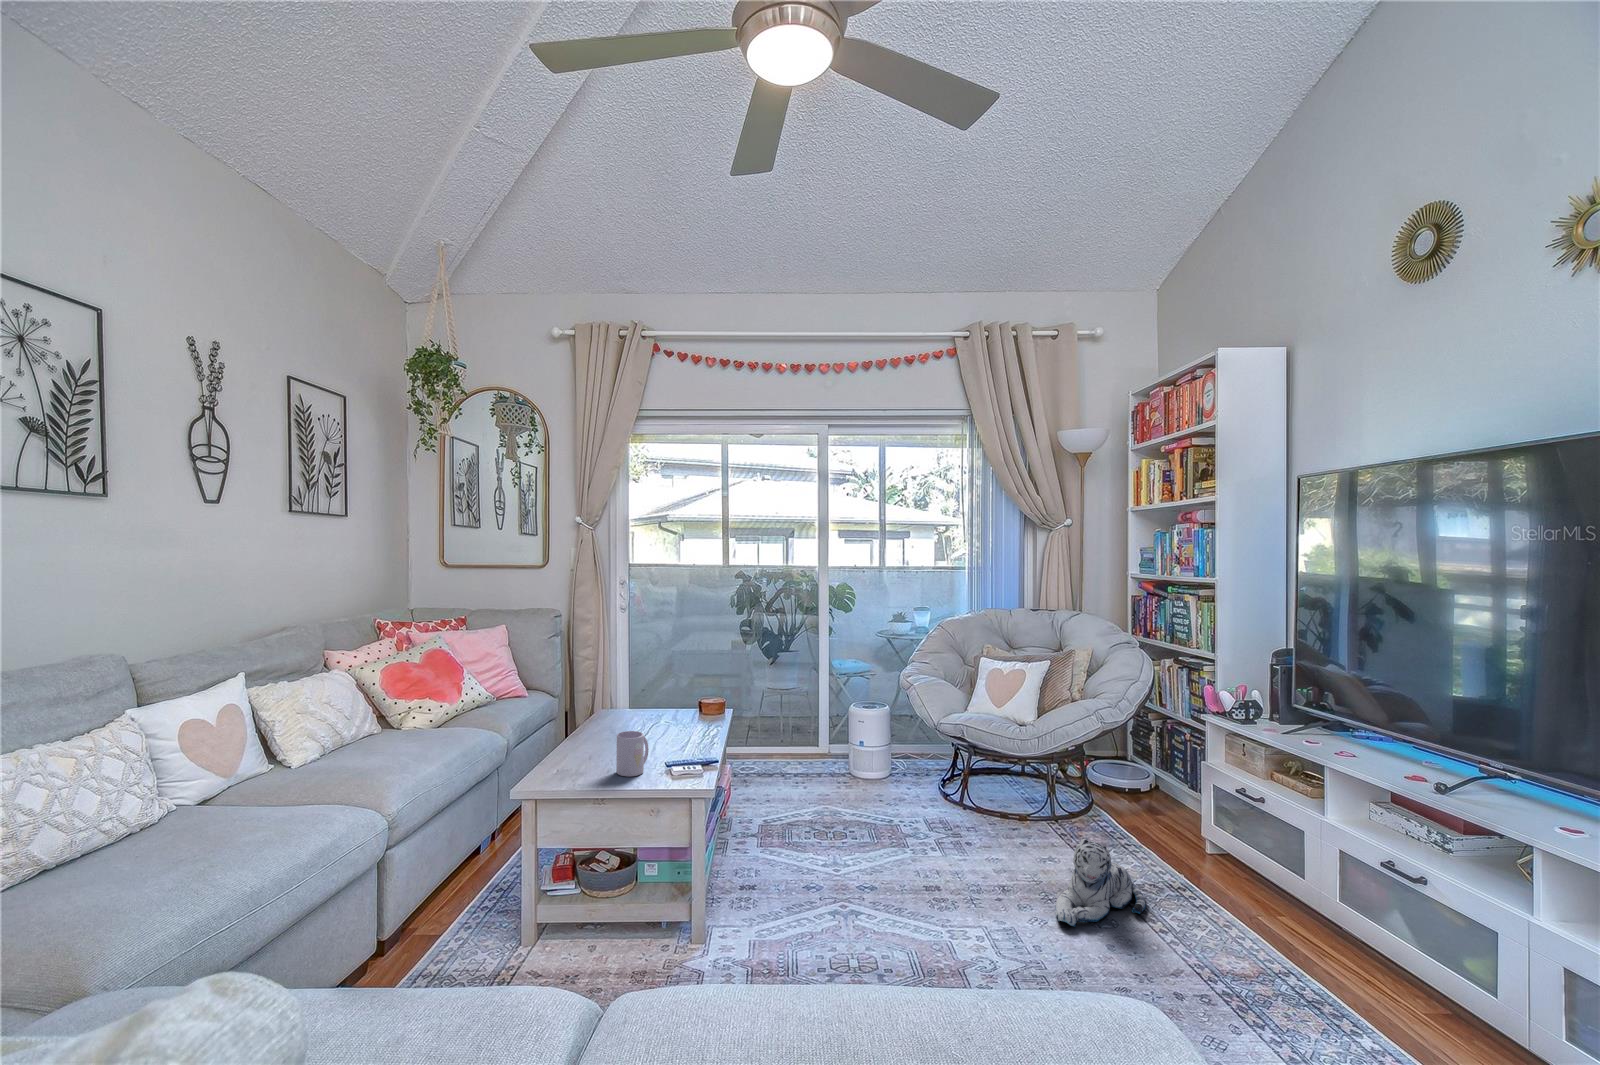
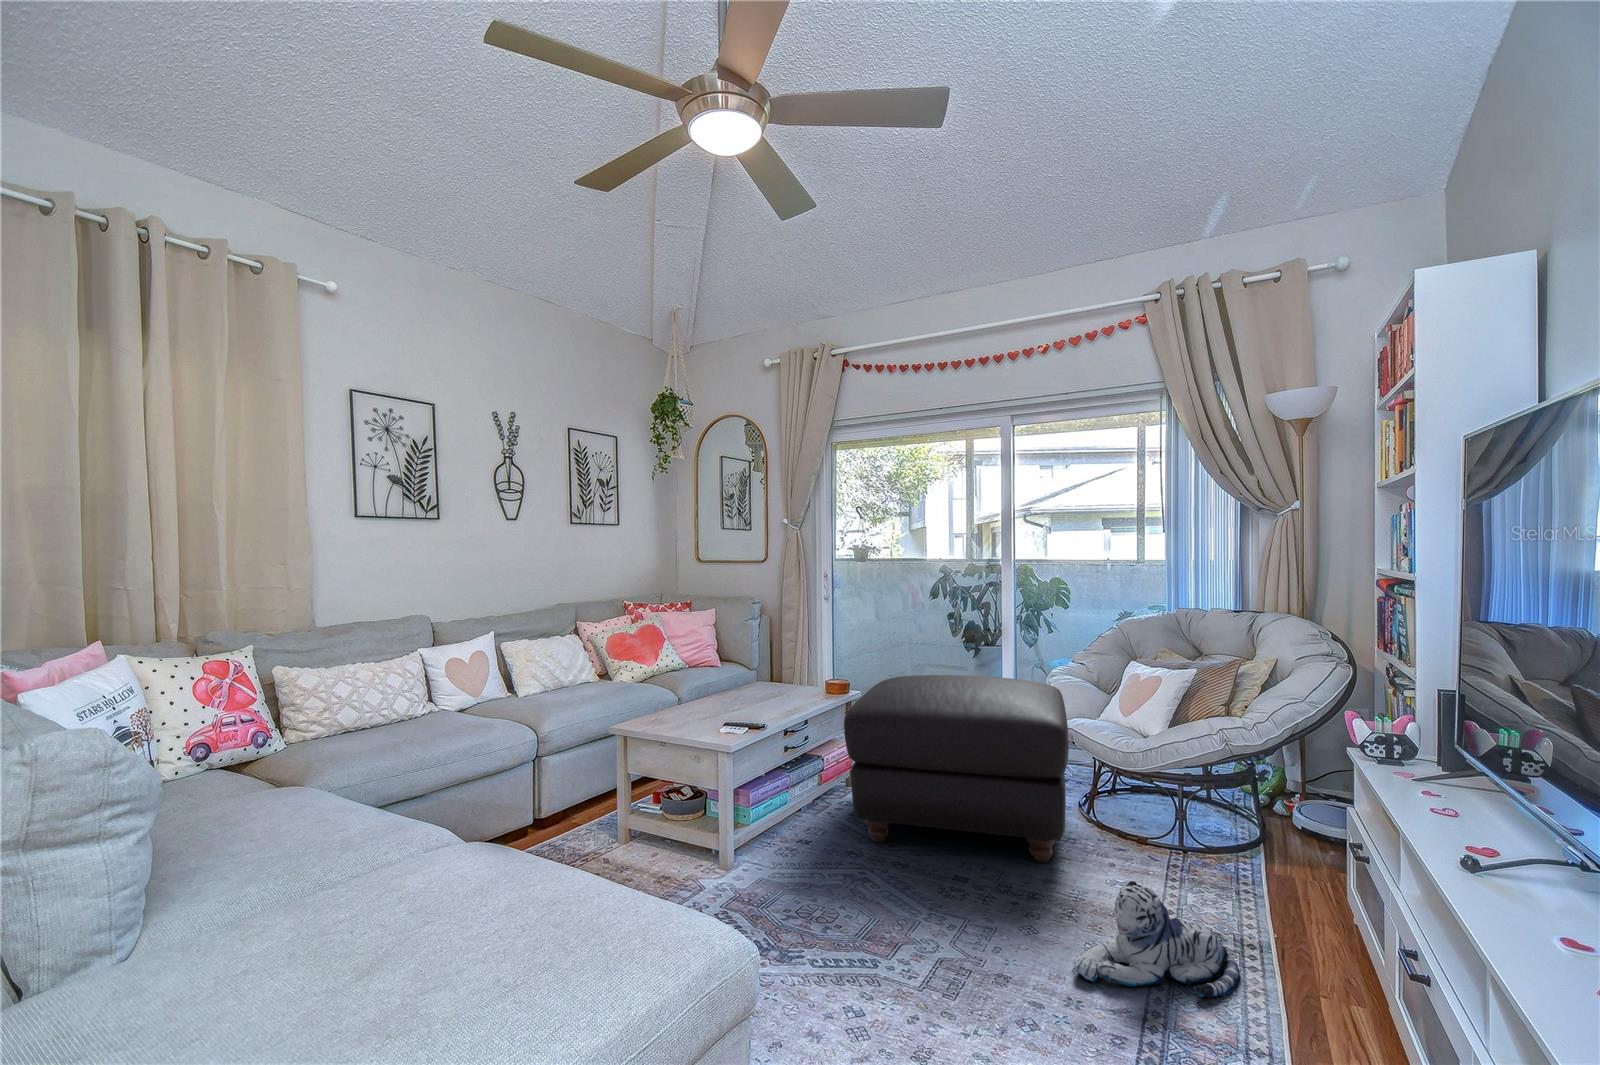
ottoman: none [756,687,979,862] -> present [844,675,1069,862]
mug: present [616,731,649,777] -> none [677,691,706,729]

